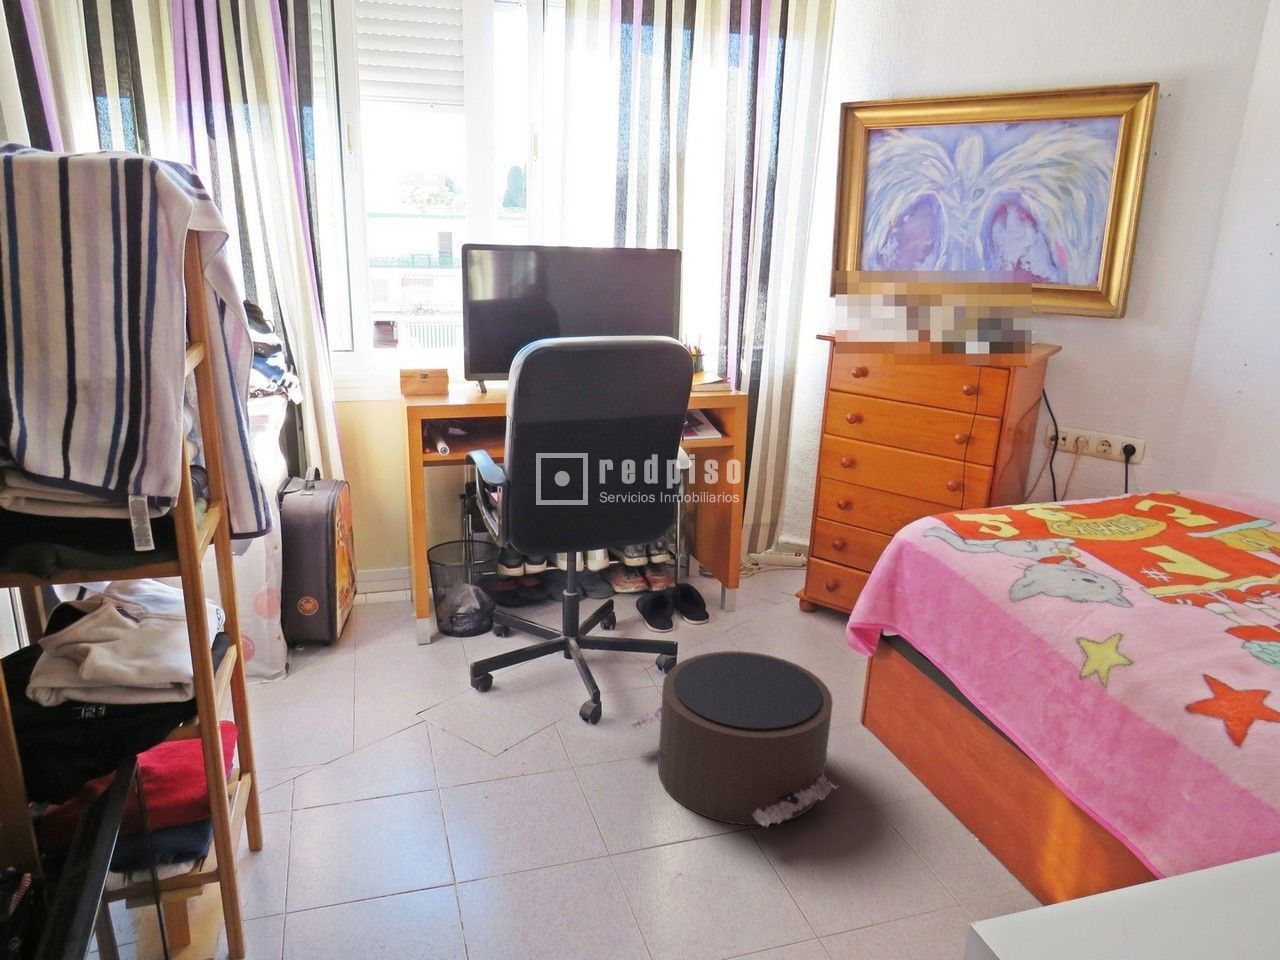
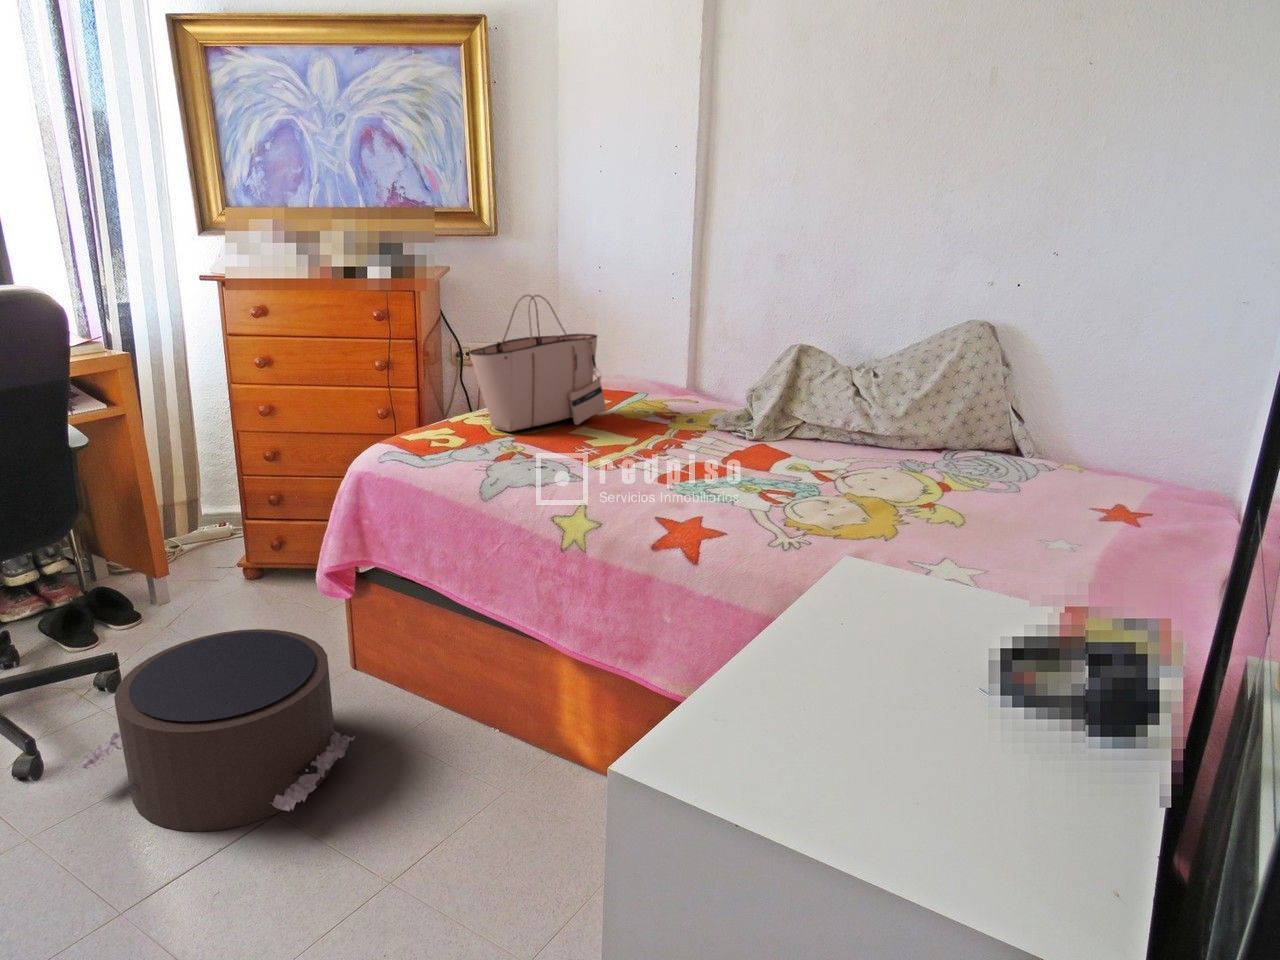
tote bag: none [1045,392,1210,543] -> present [469,295,606,431]

